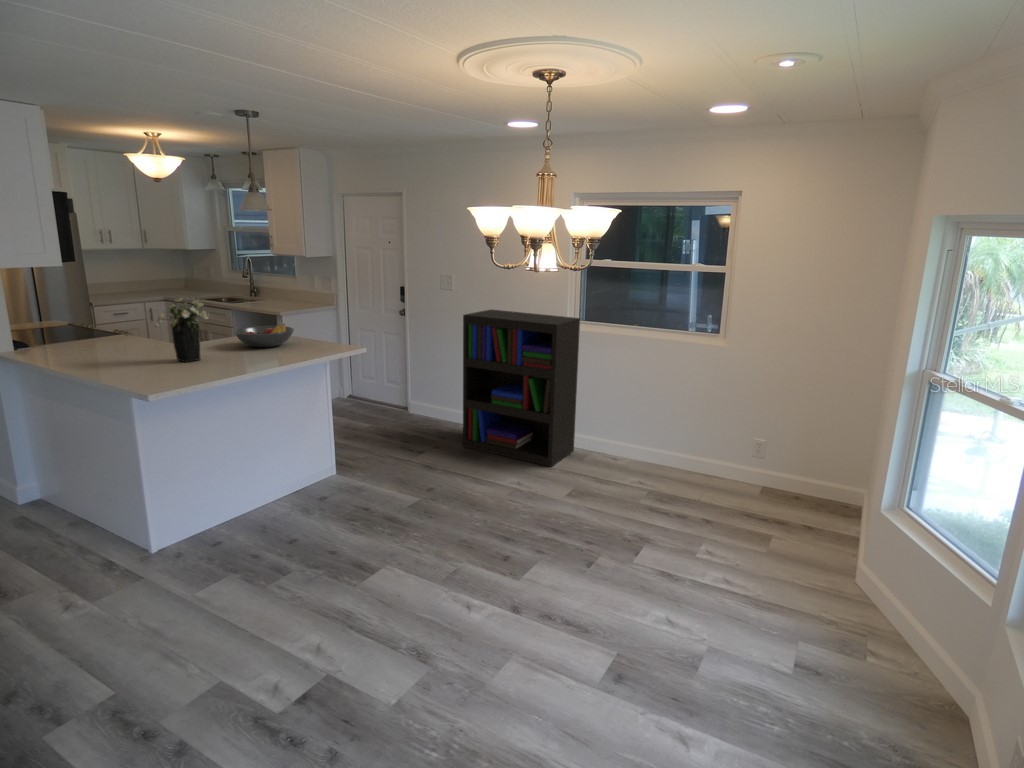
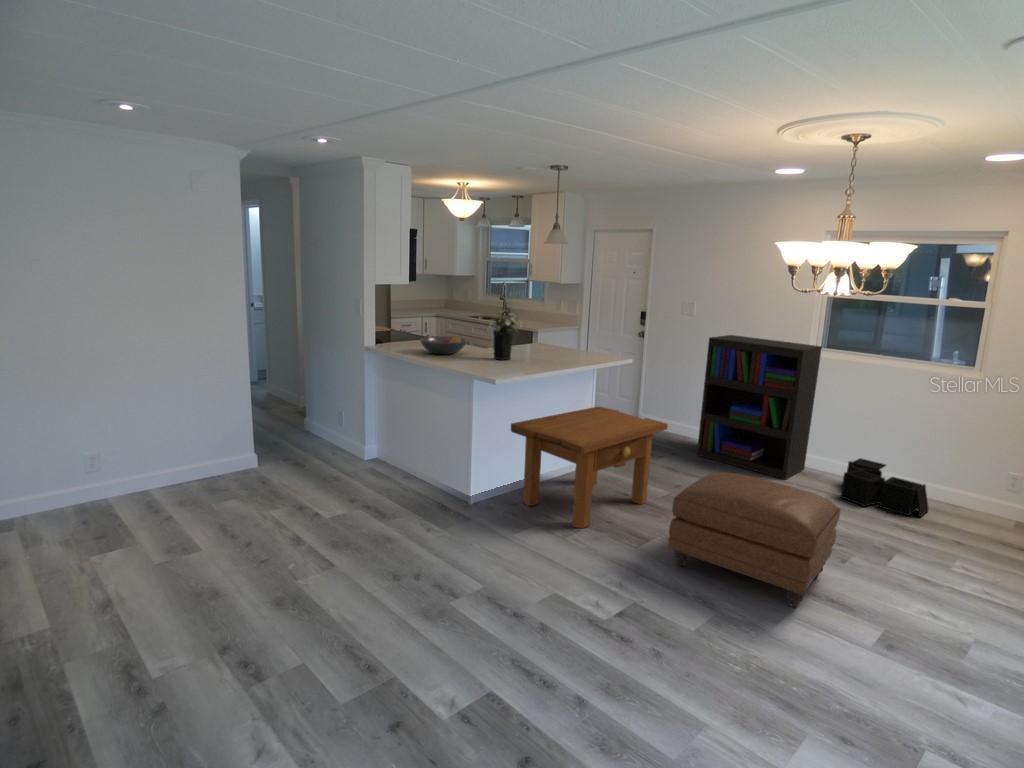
fruit bowl: present [234,324,294,347] -> present [420,336,467,354]
side table: none [191,408,402,569] -> present [511,407,668,528]
storage bin: none [603,435,687,497] -> present [840,458,928,517]
ottoman: none [381,482,575,641] -> present [668,472,841,607]

